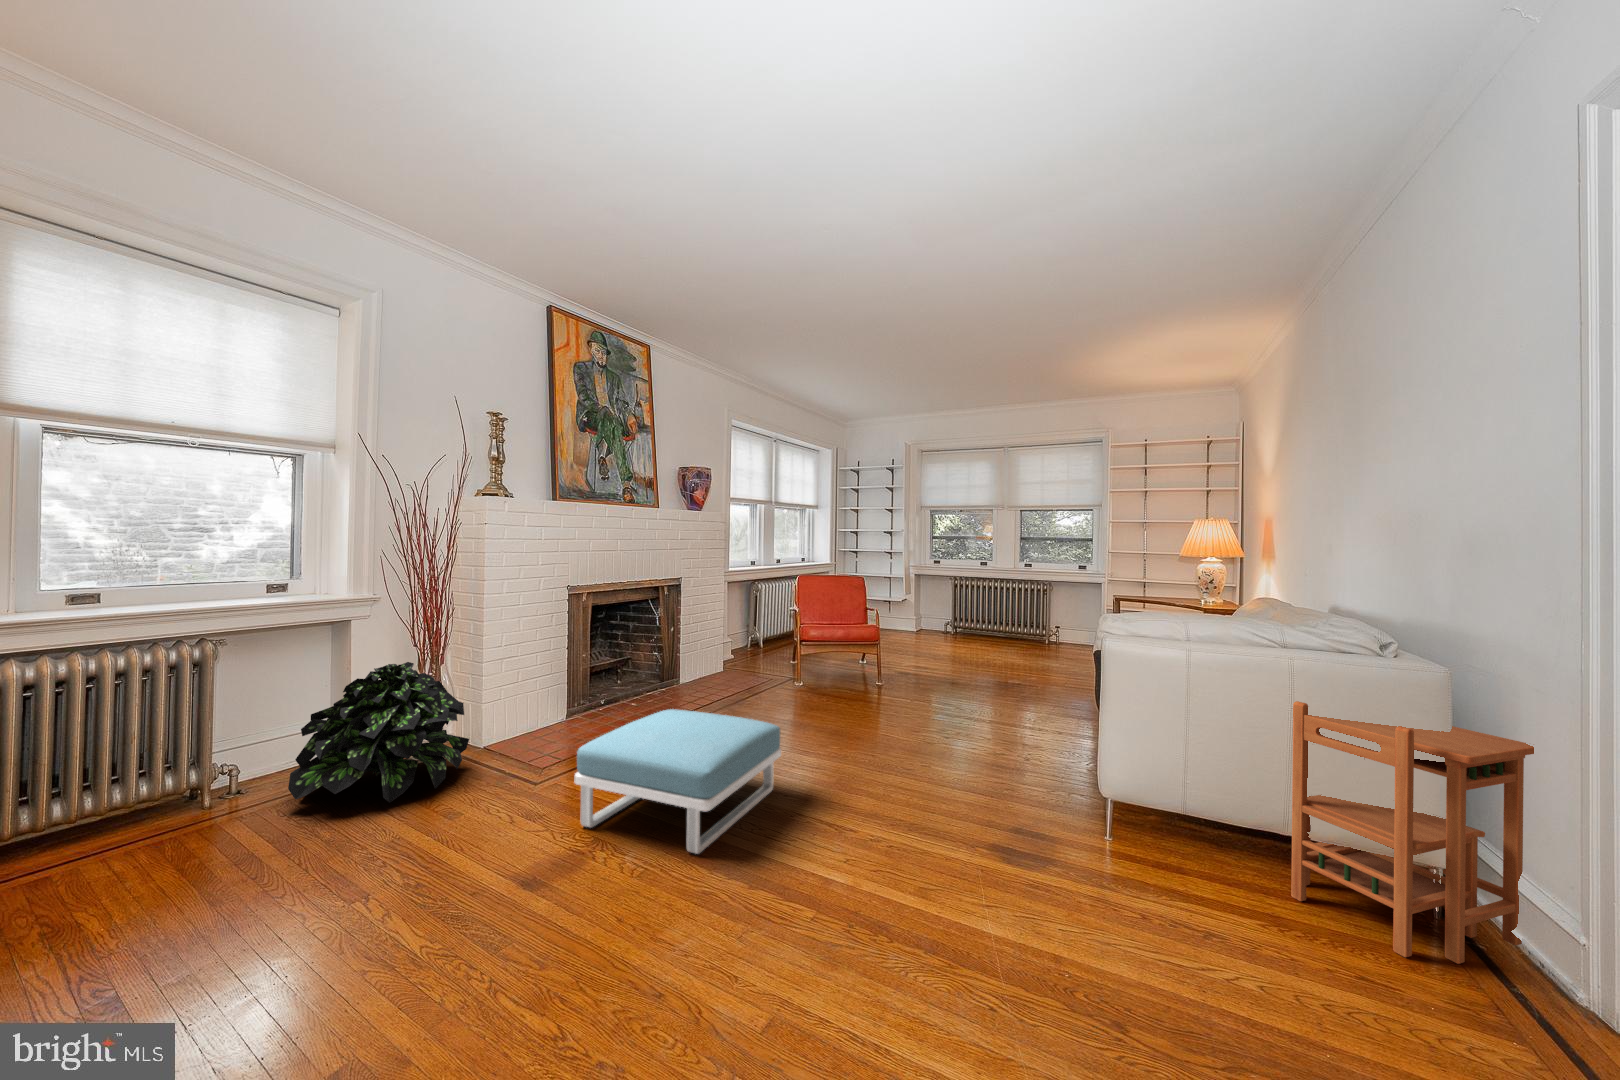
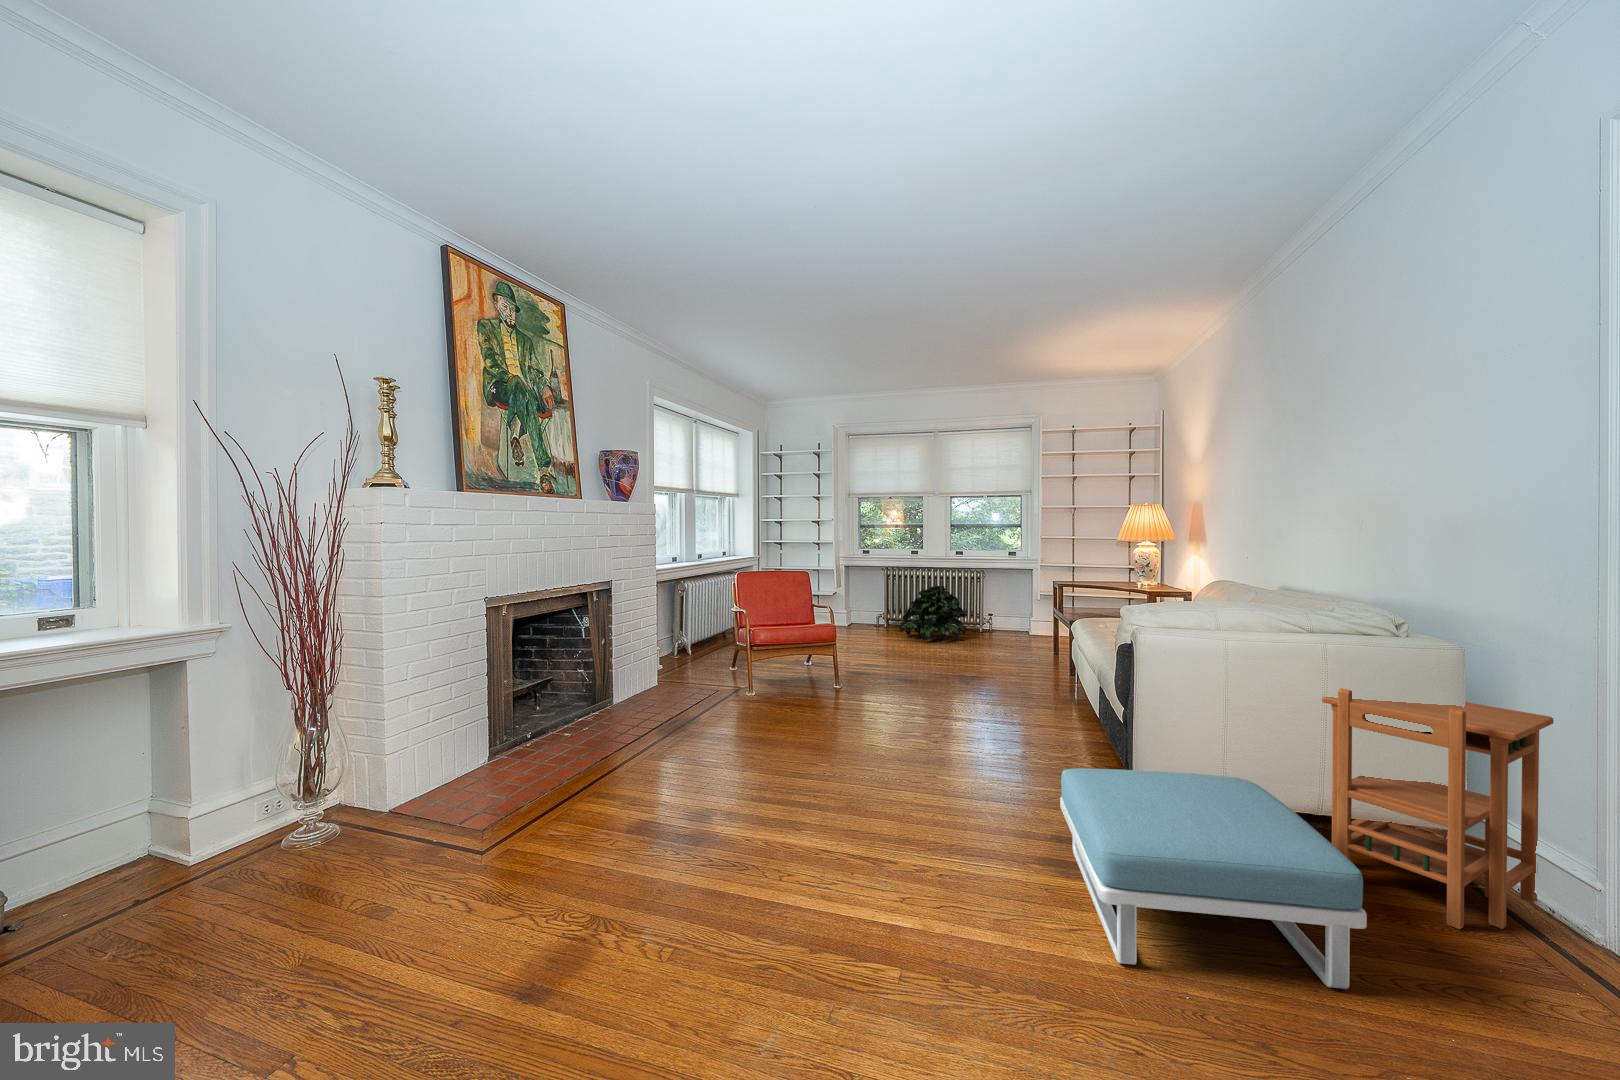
potted plant: present [288,662,469,803] -> present [900,586,966,641]
footstool: present [575,709,781,854] -> present [1060,768,1367,989]

